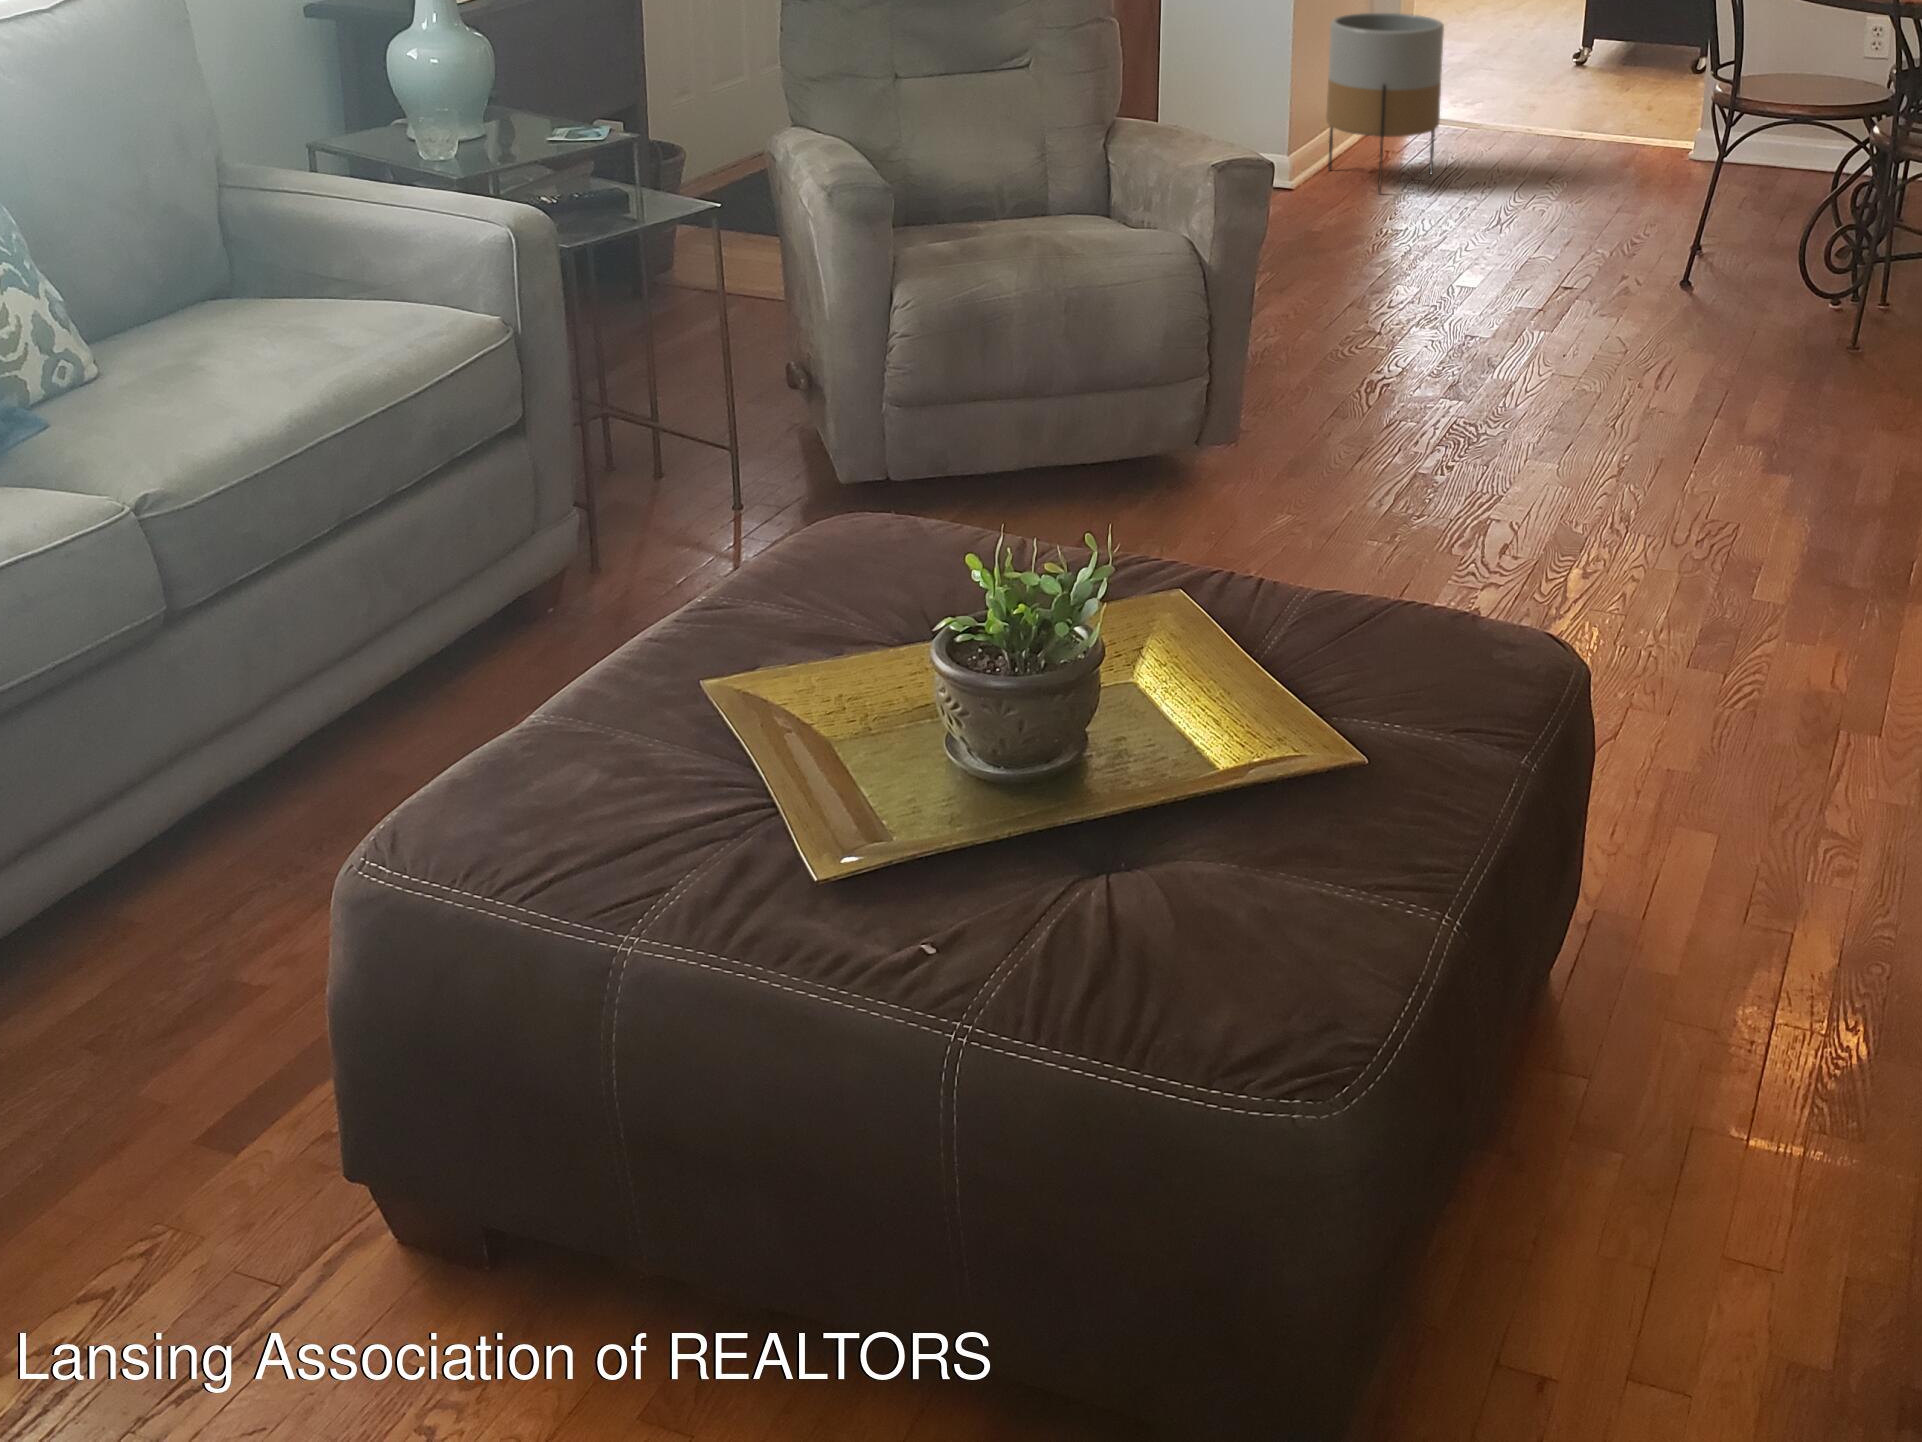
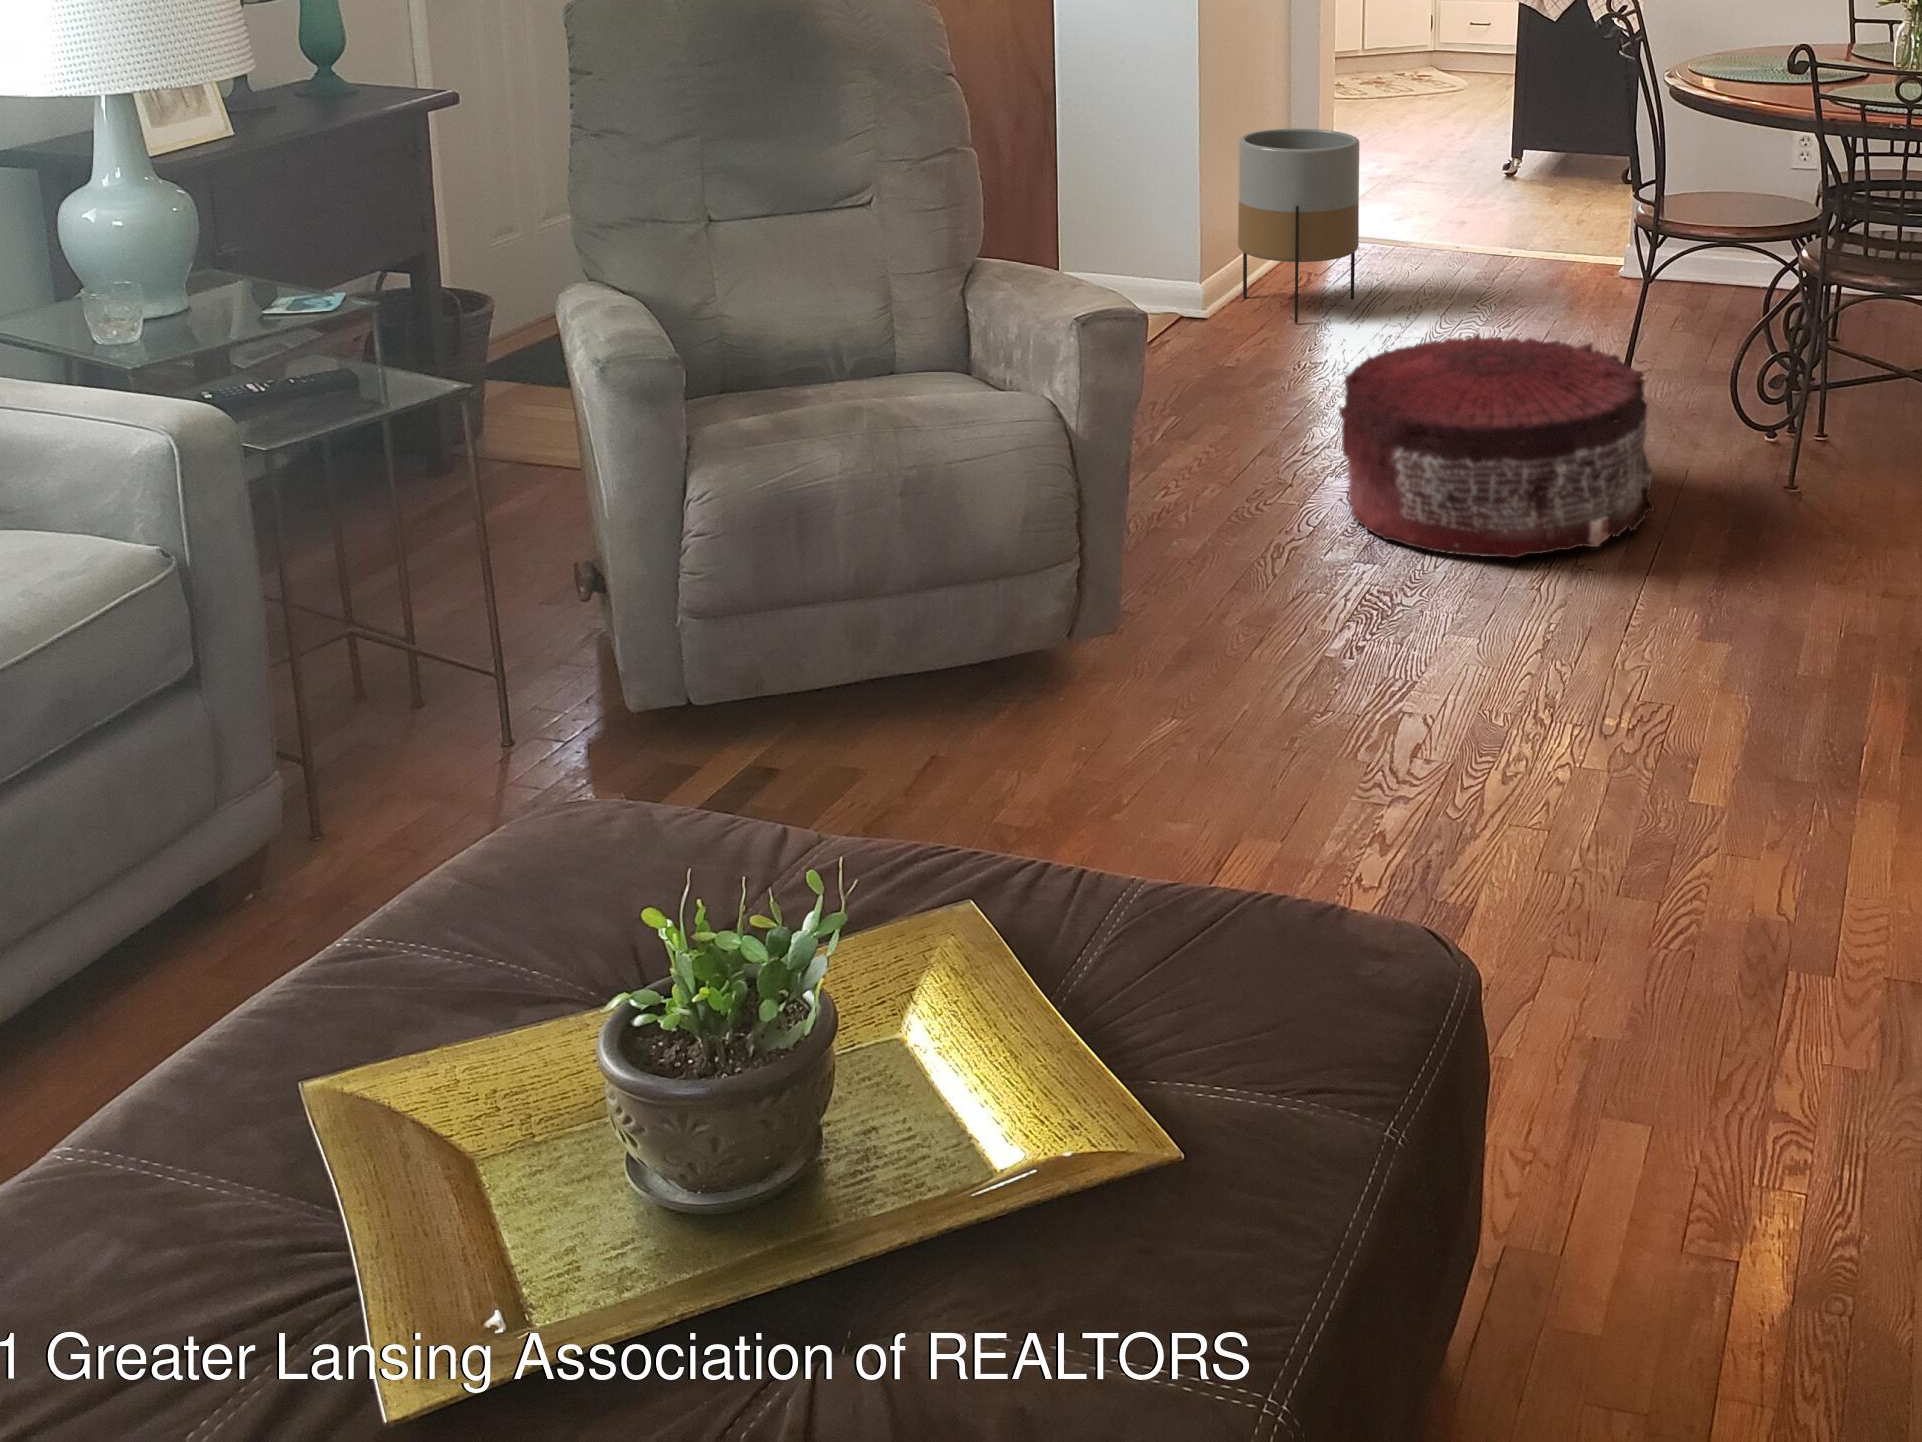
pouf: none [1431,196,1723,397] -> present [1339,333,1655,558]

